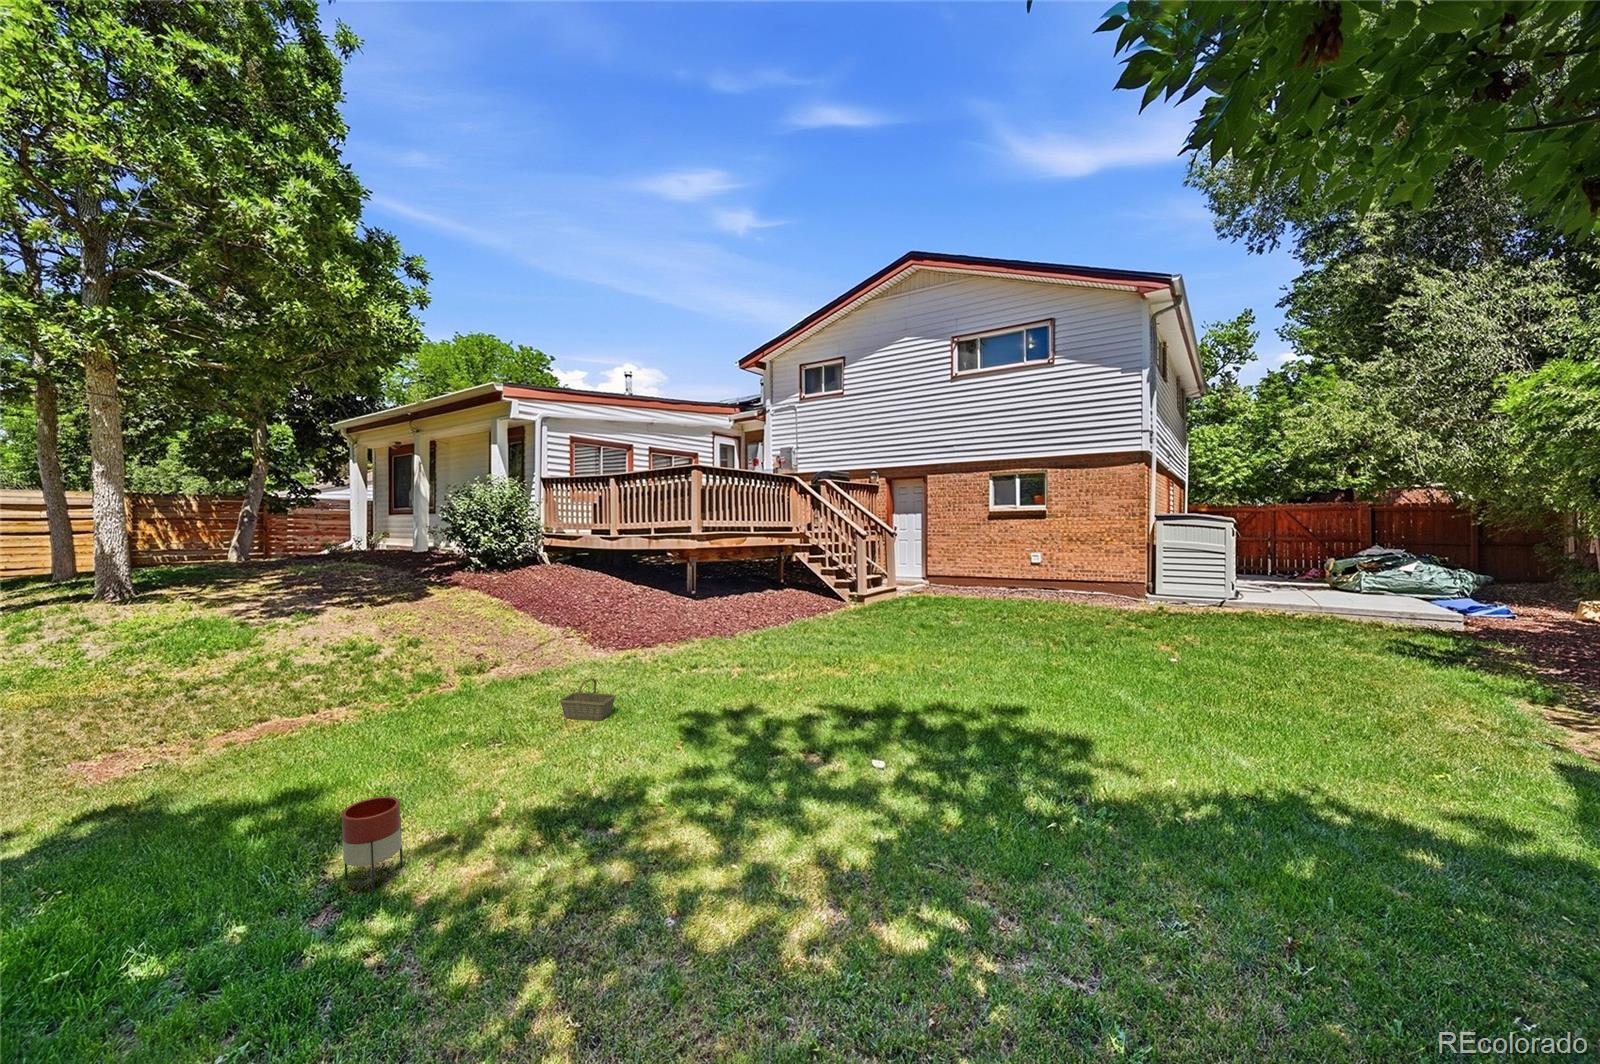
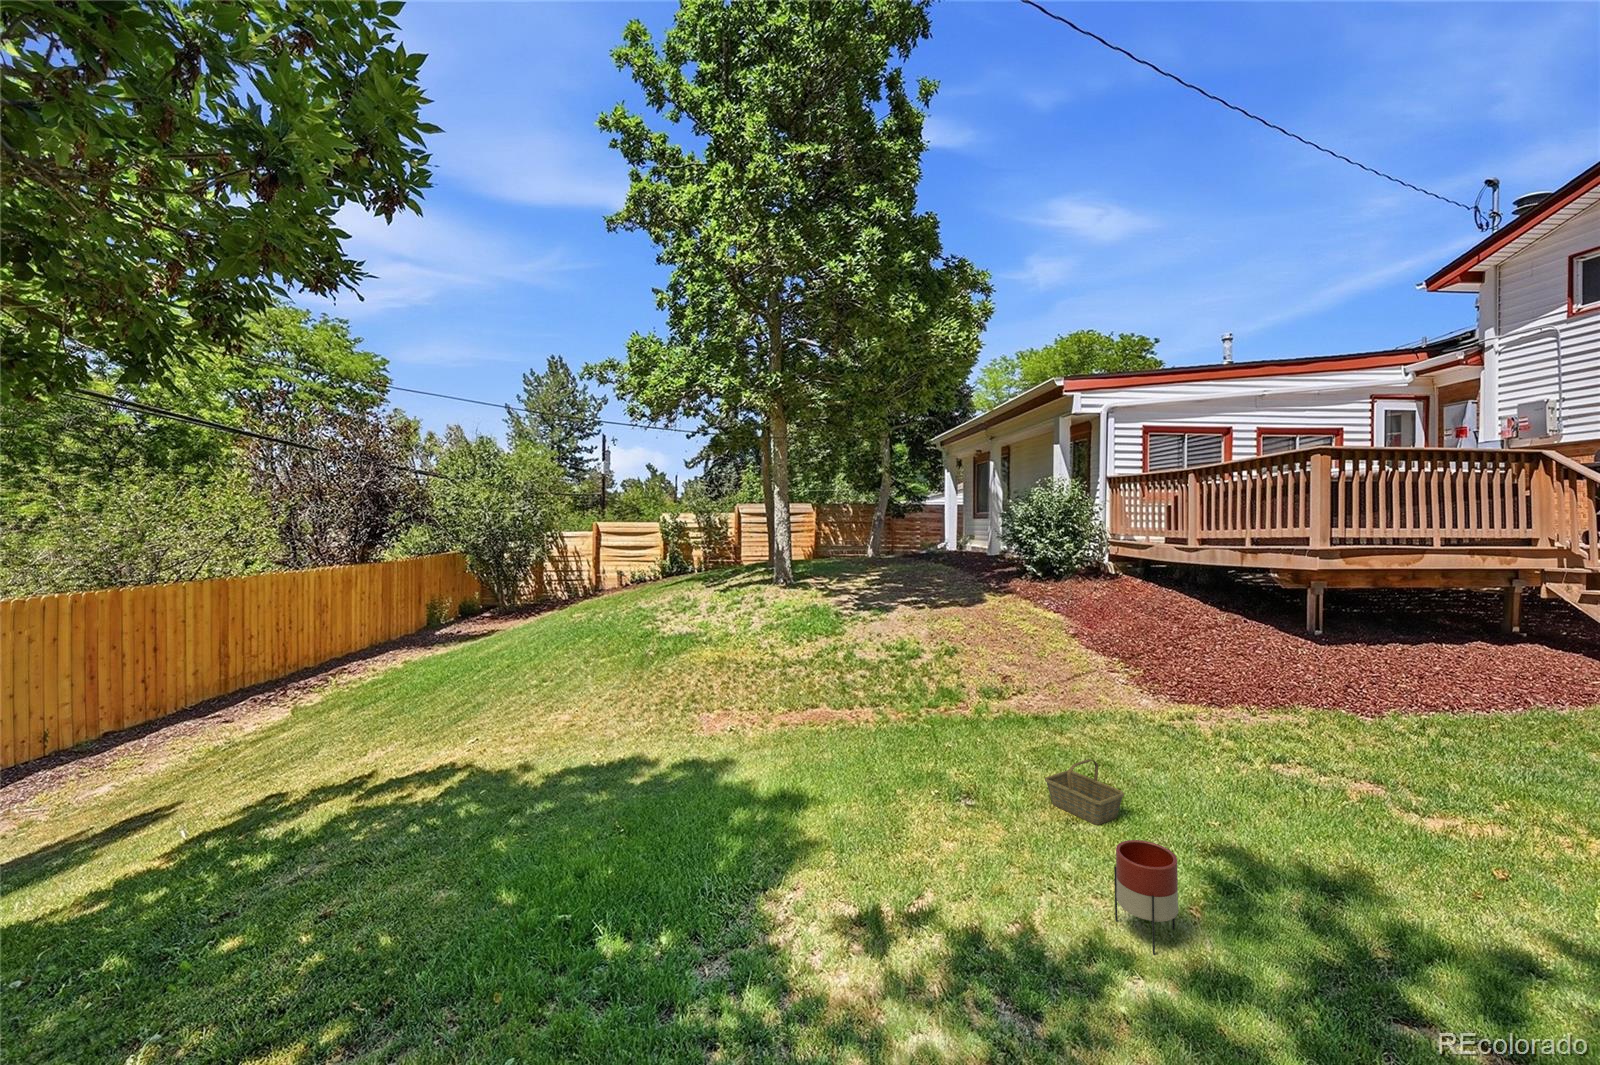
planter: present [342,796,403,893] -> present [1114,840,1178,955]

